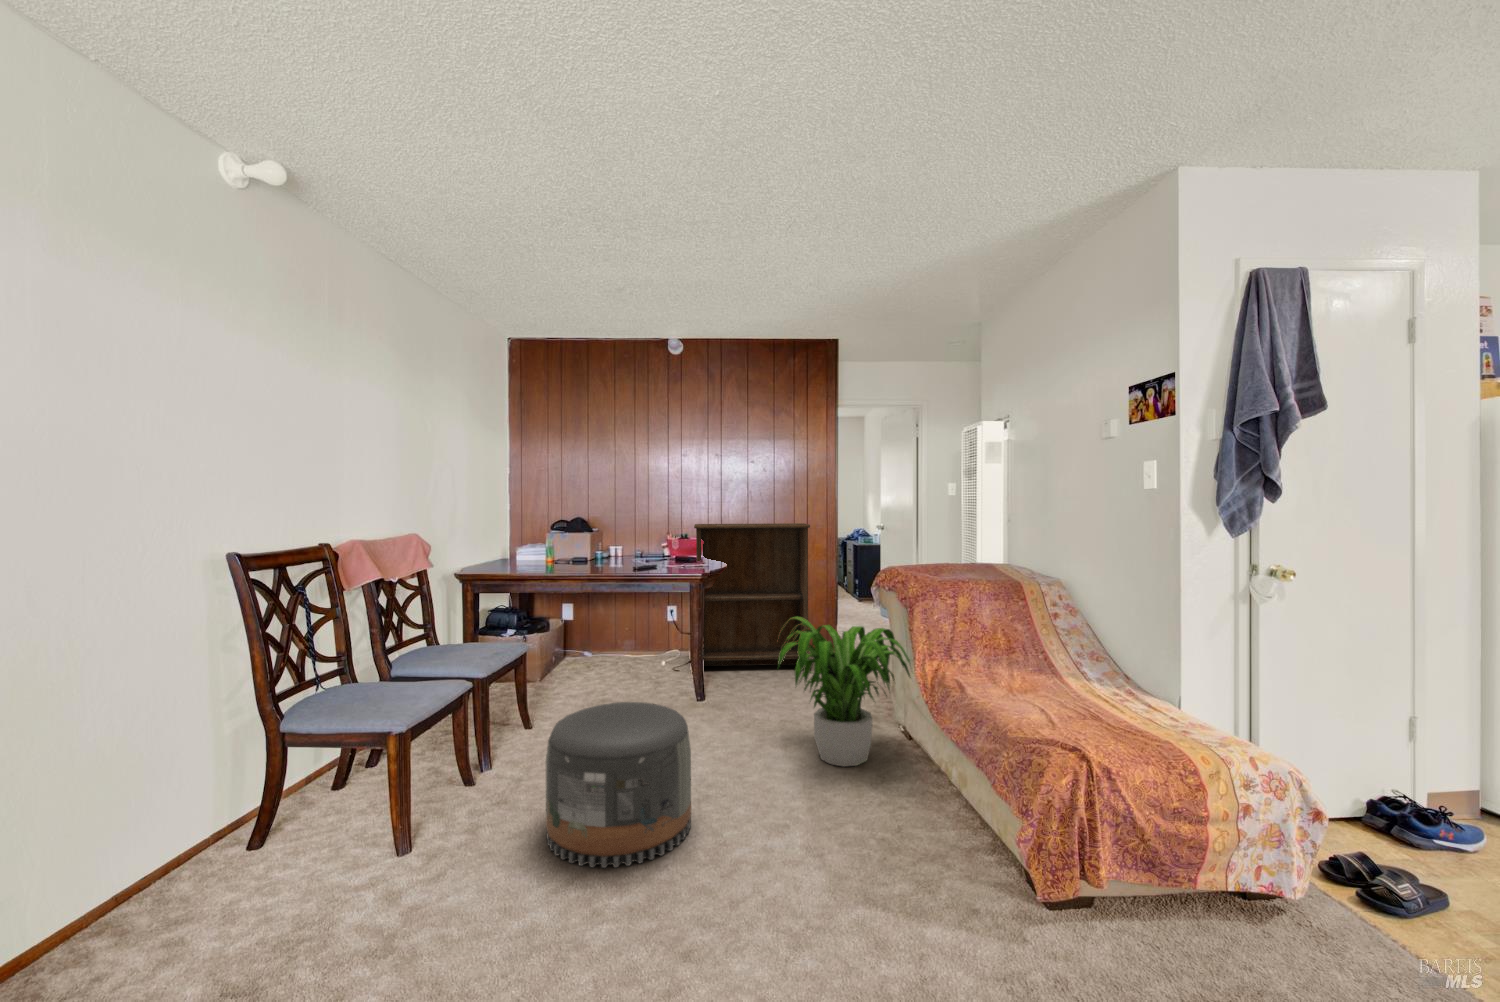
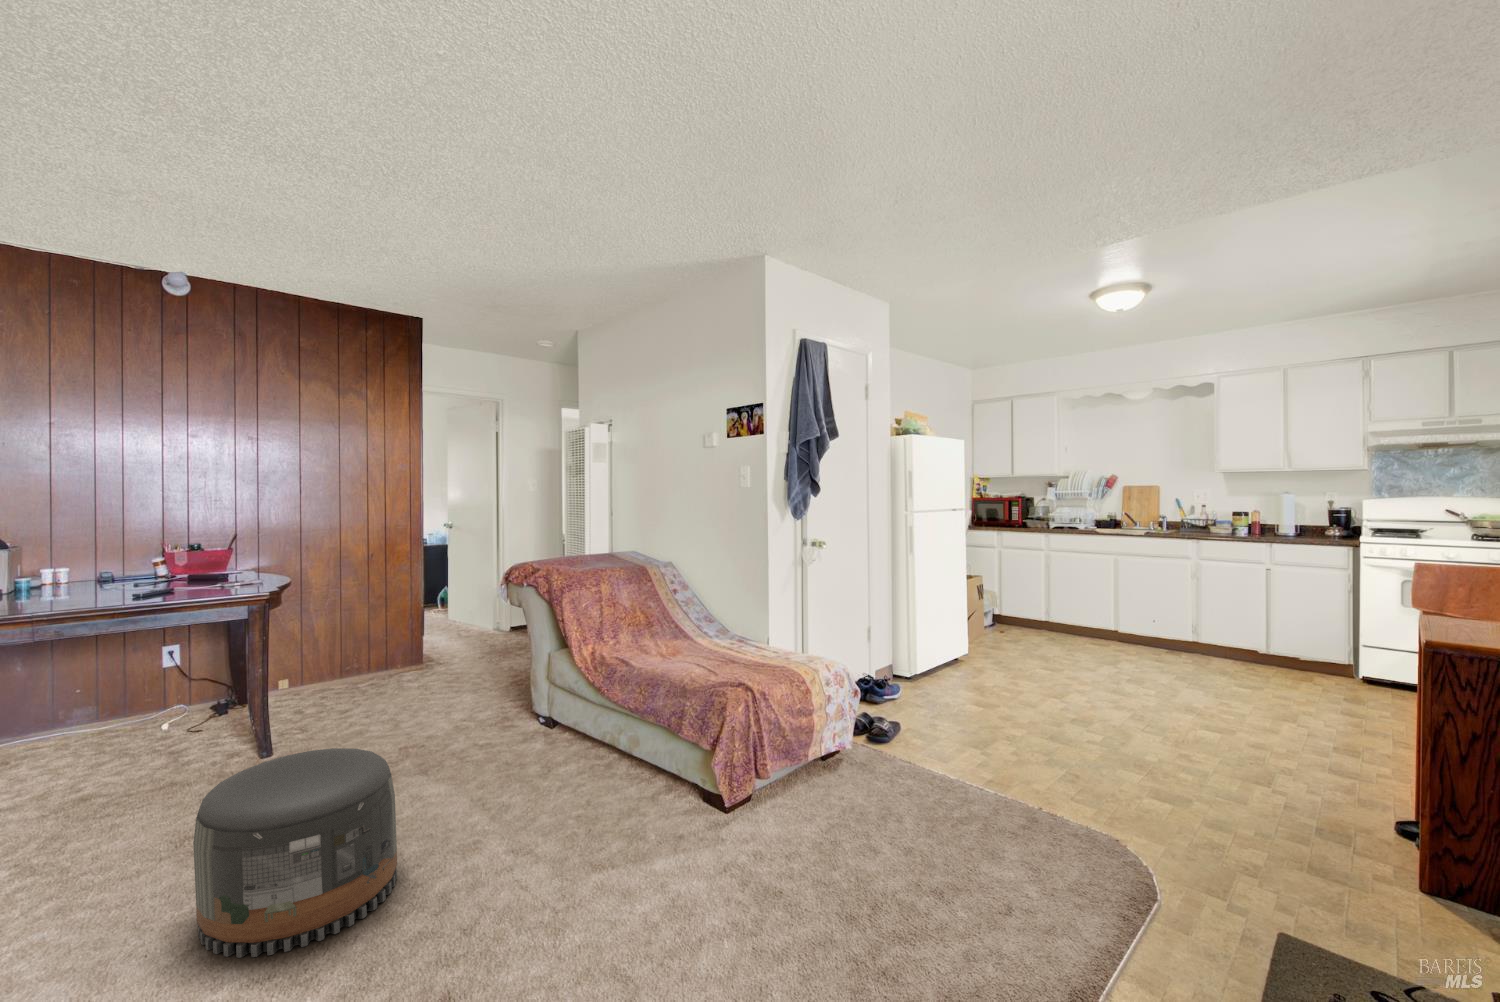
bookshelf: present [694,523,810,670] -> none [233,520,404,718]
potted plant: present [778,617,911,766] -> none [417,623,581,764]

